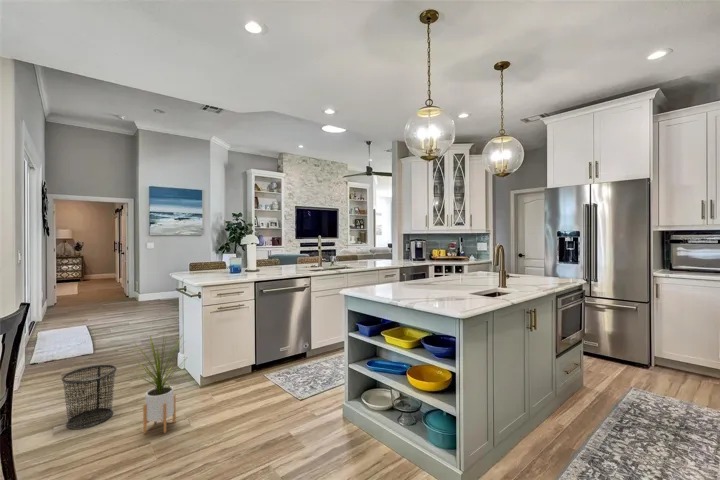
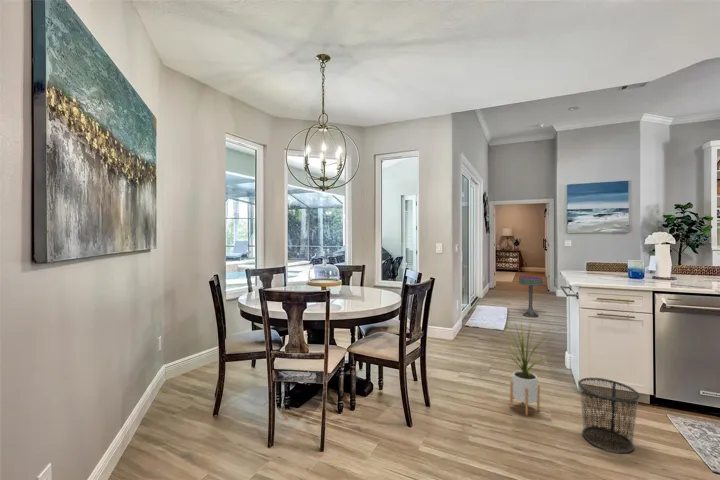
bar stool: none [104,284,134,331] -> present [519,276,543,317]
trash can: present [62,365,117,428] -> present [578,377,640,453]

